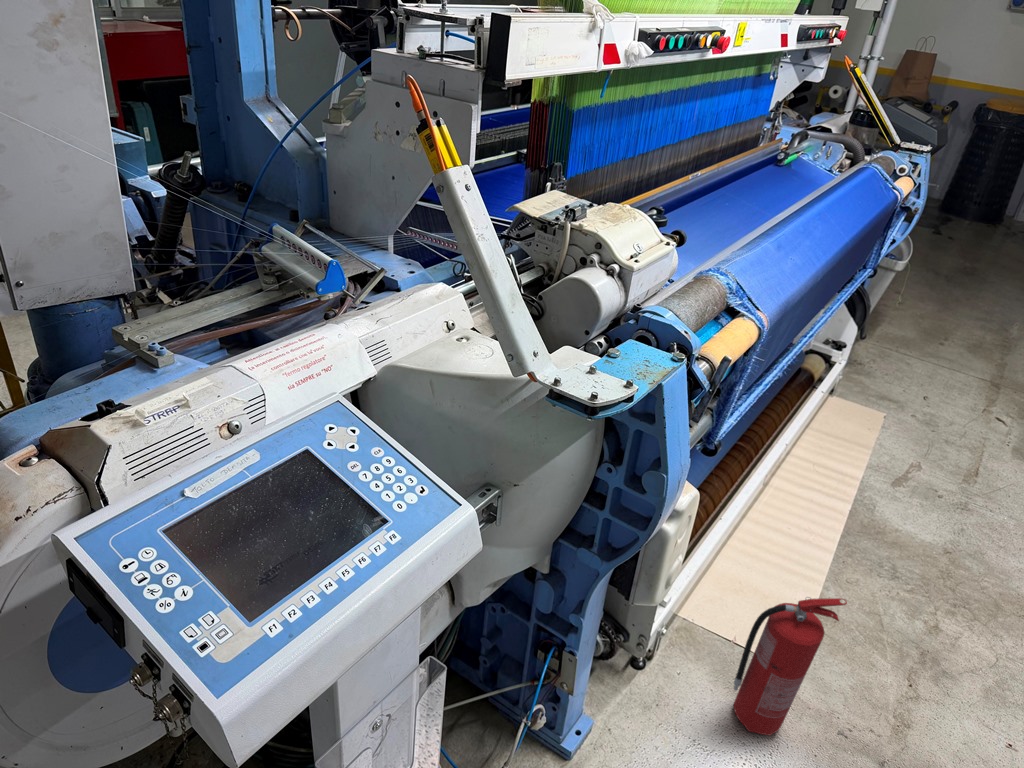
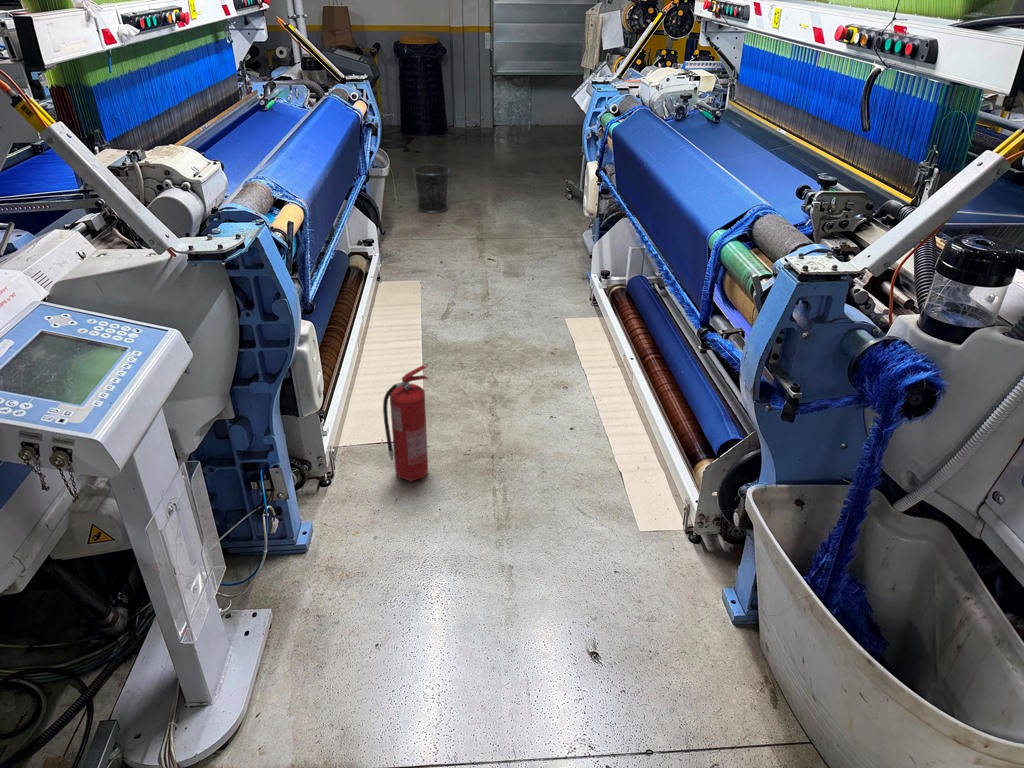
waste bin: none [923,266,994,333] -> present [413,164,450,213]

